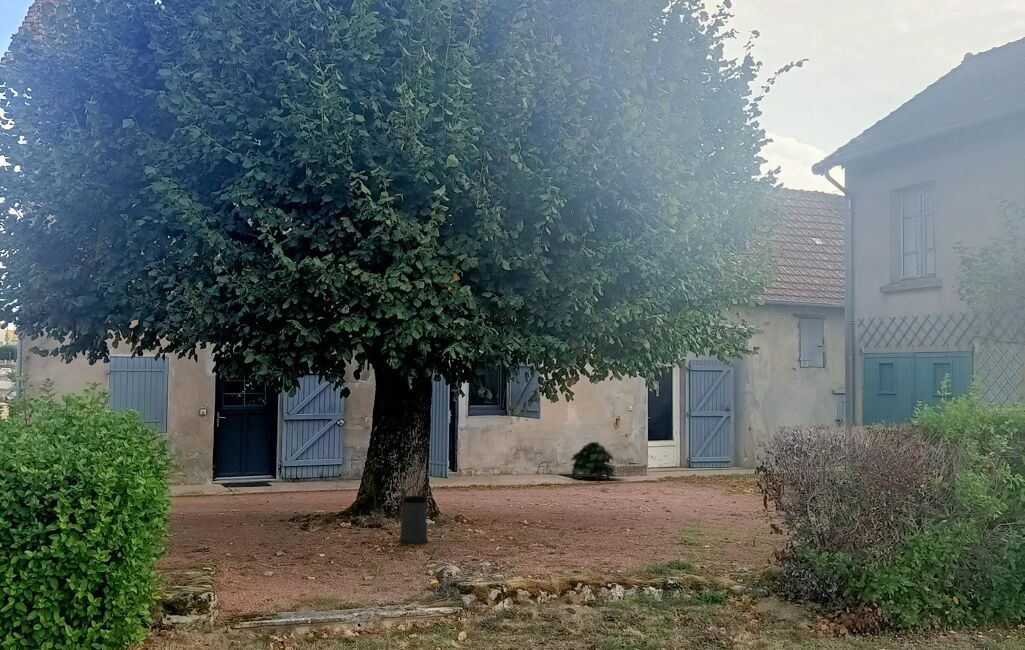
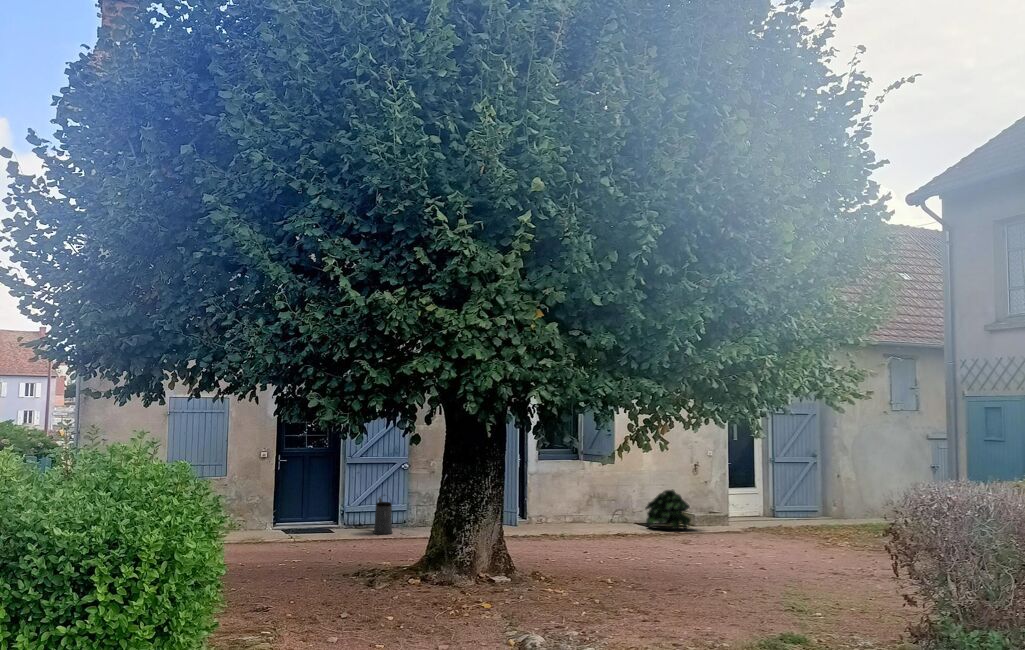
watering can: present [399,485,428,545] -> present [373,497,392,534]

